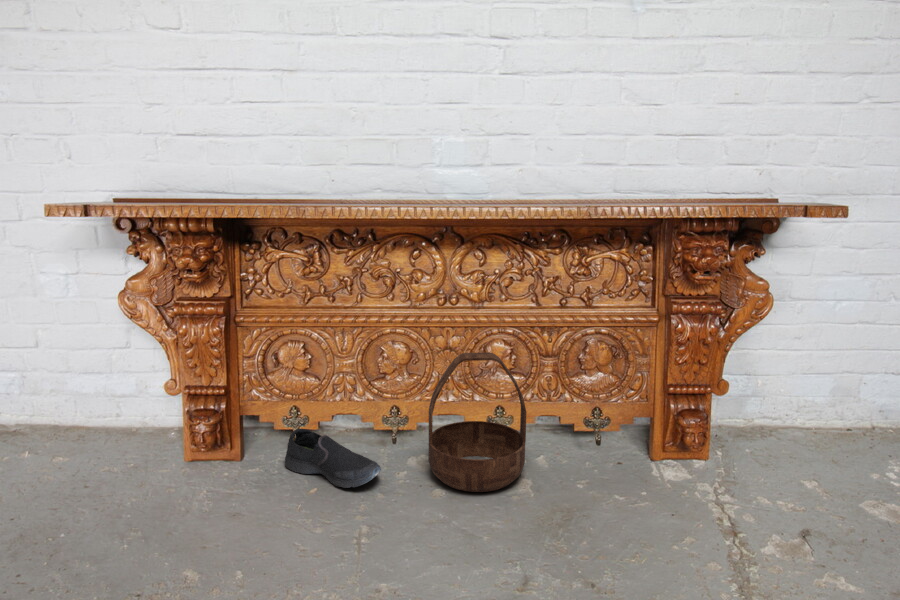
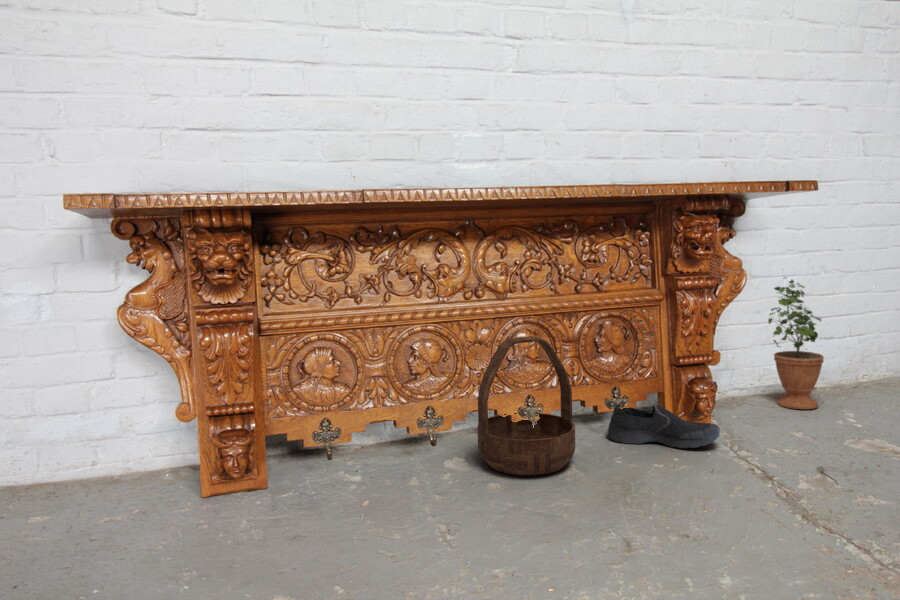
potted plant: none [802,303,870,457] -> present [768,280,824,409]
shoe: present [285,429,381,488] -> present [607,404,721,448]

